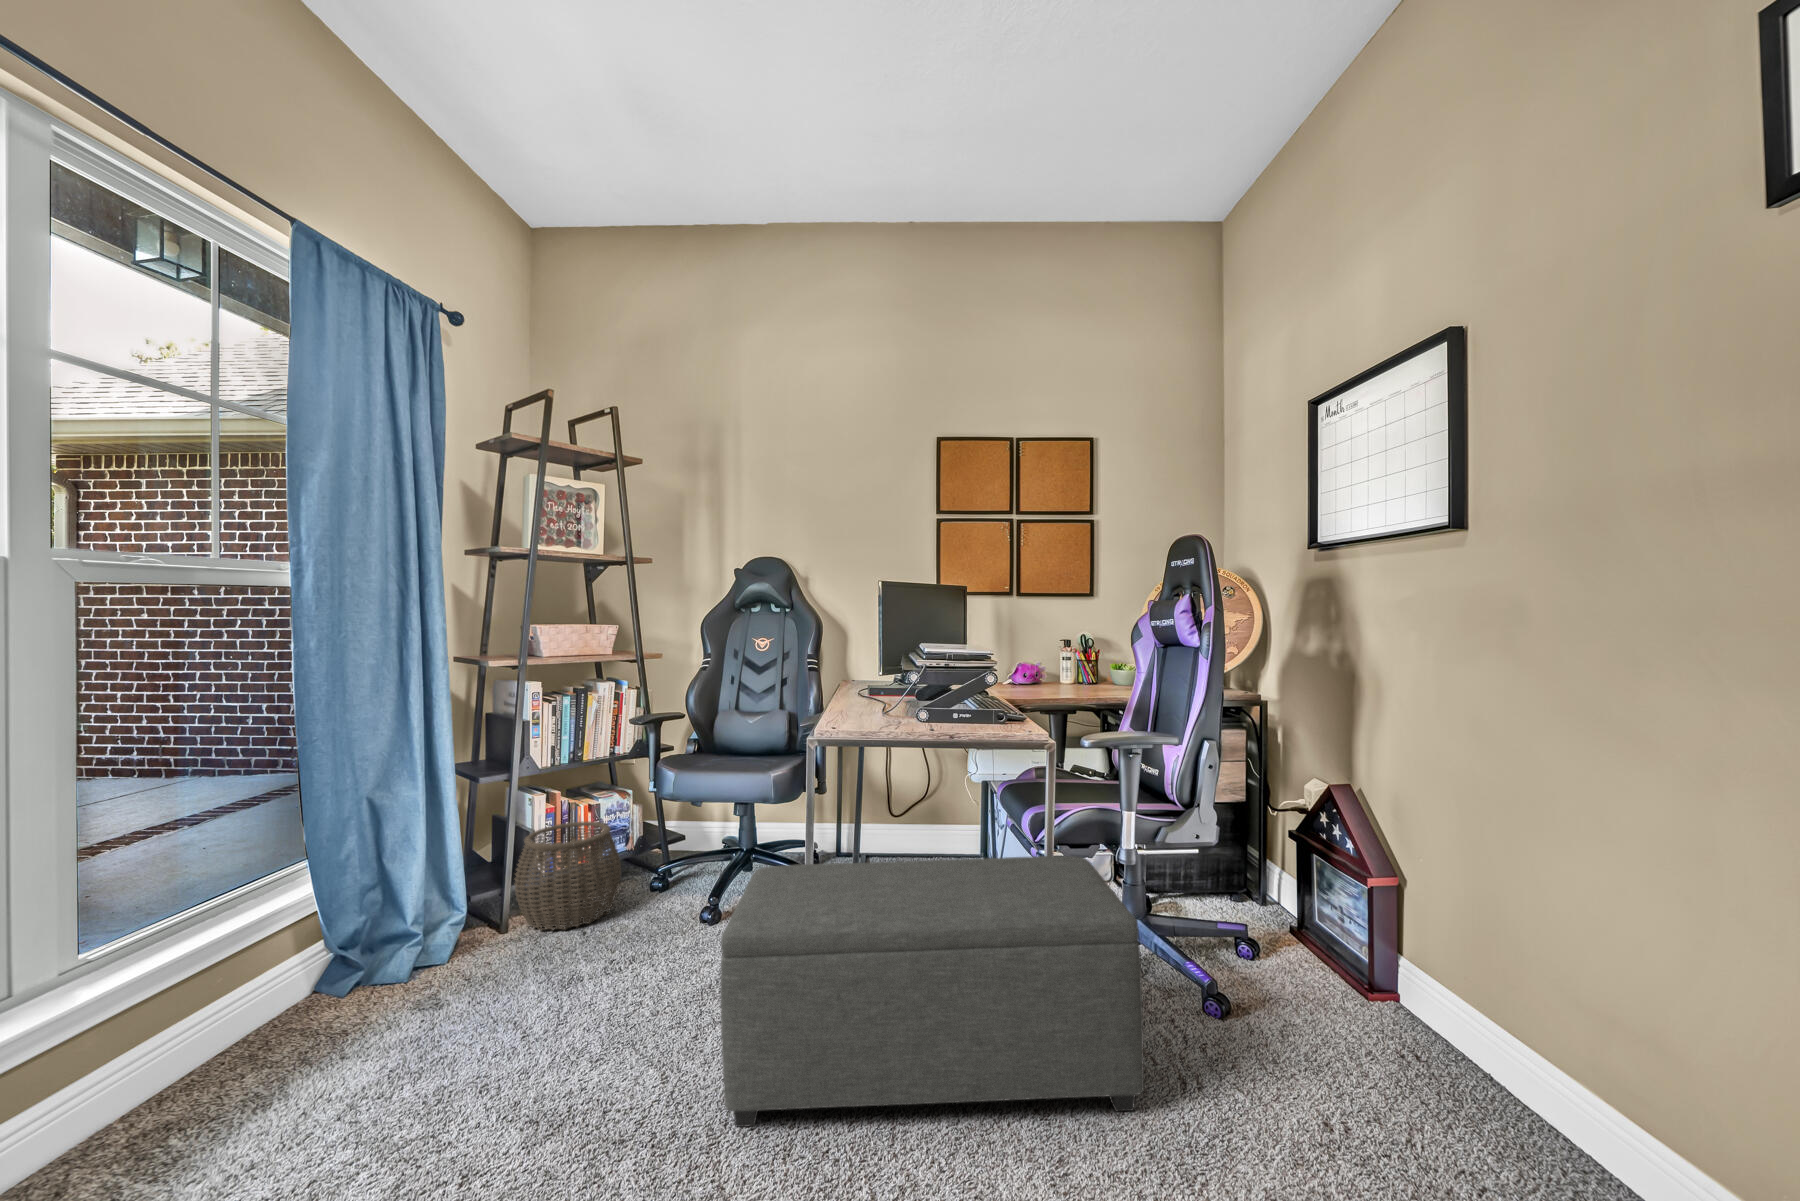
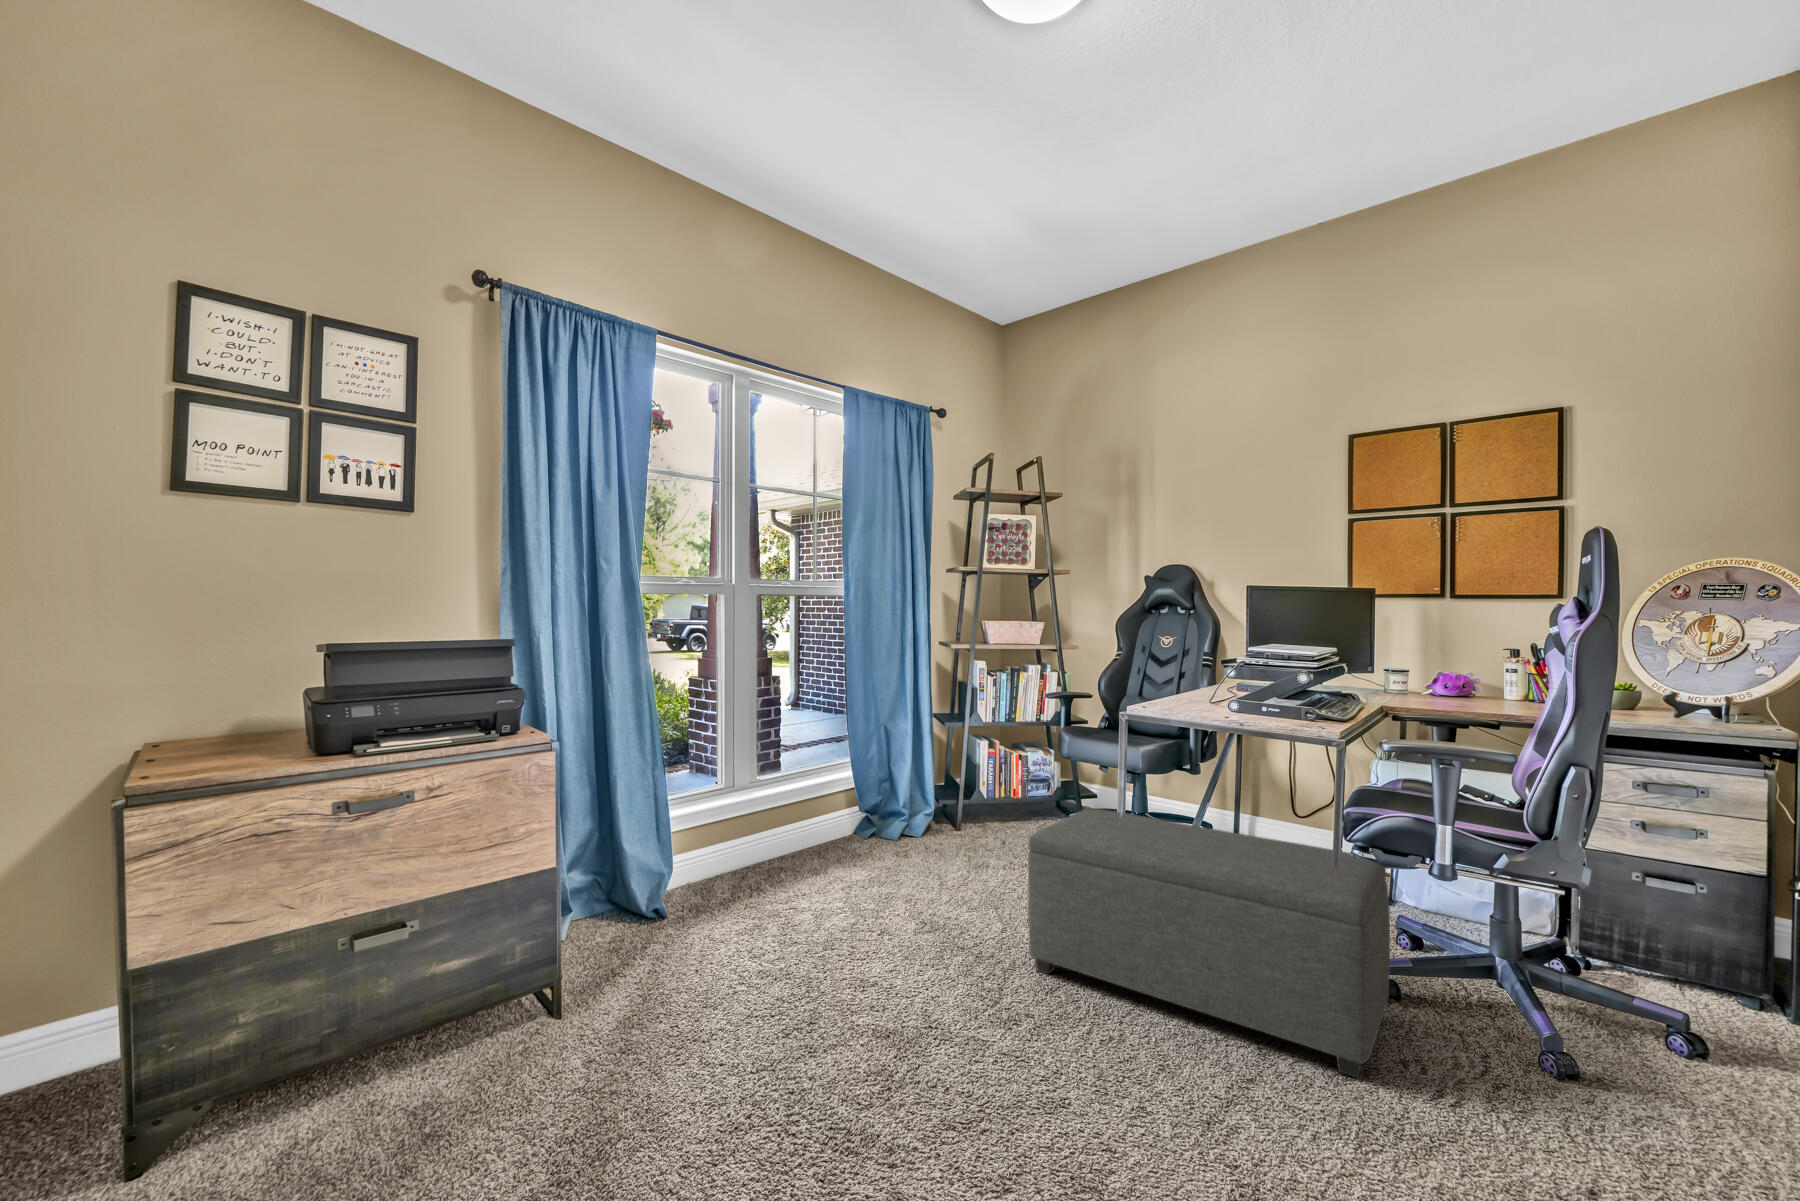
woven basket: present [515,821,621,931] -> none [962,765,1035,840]

